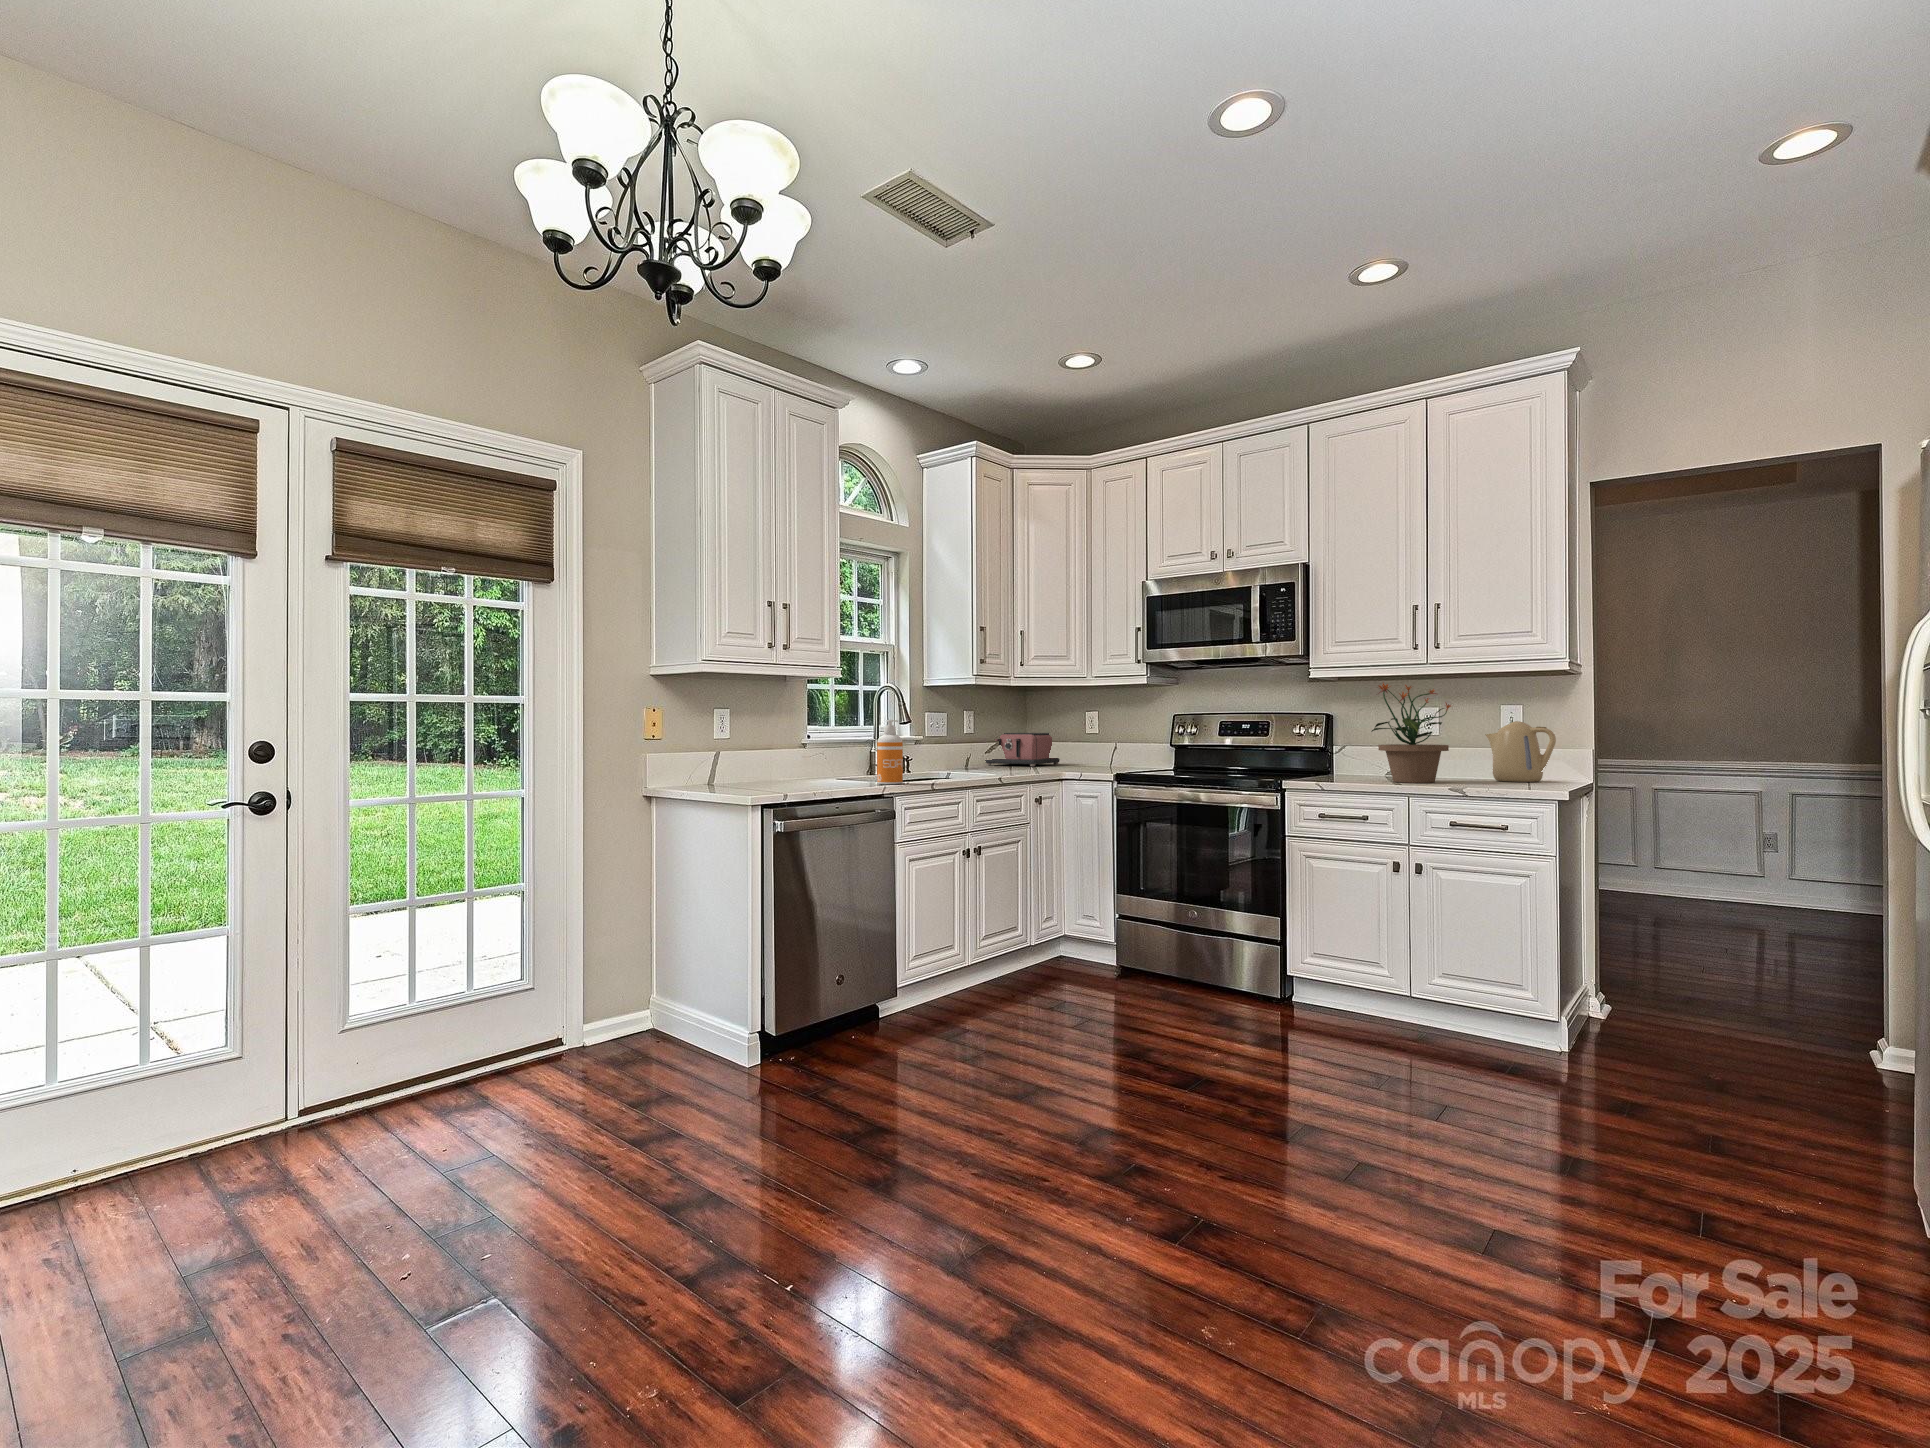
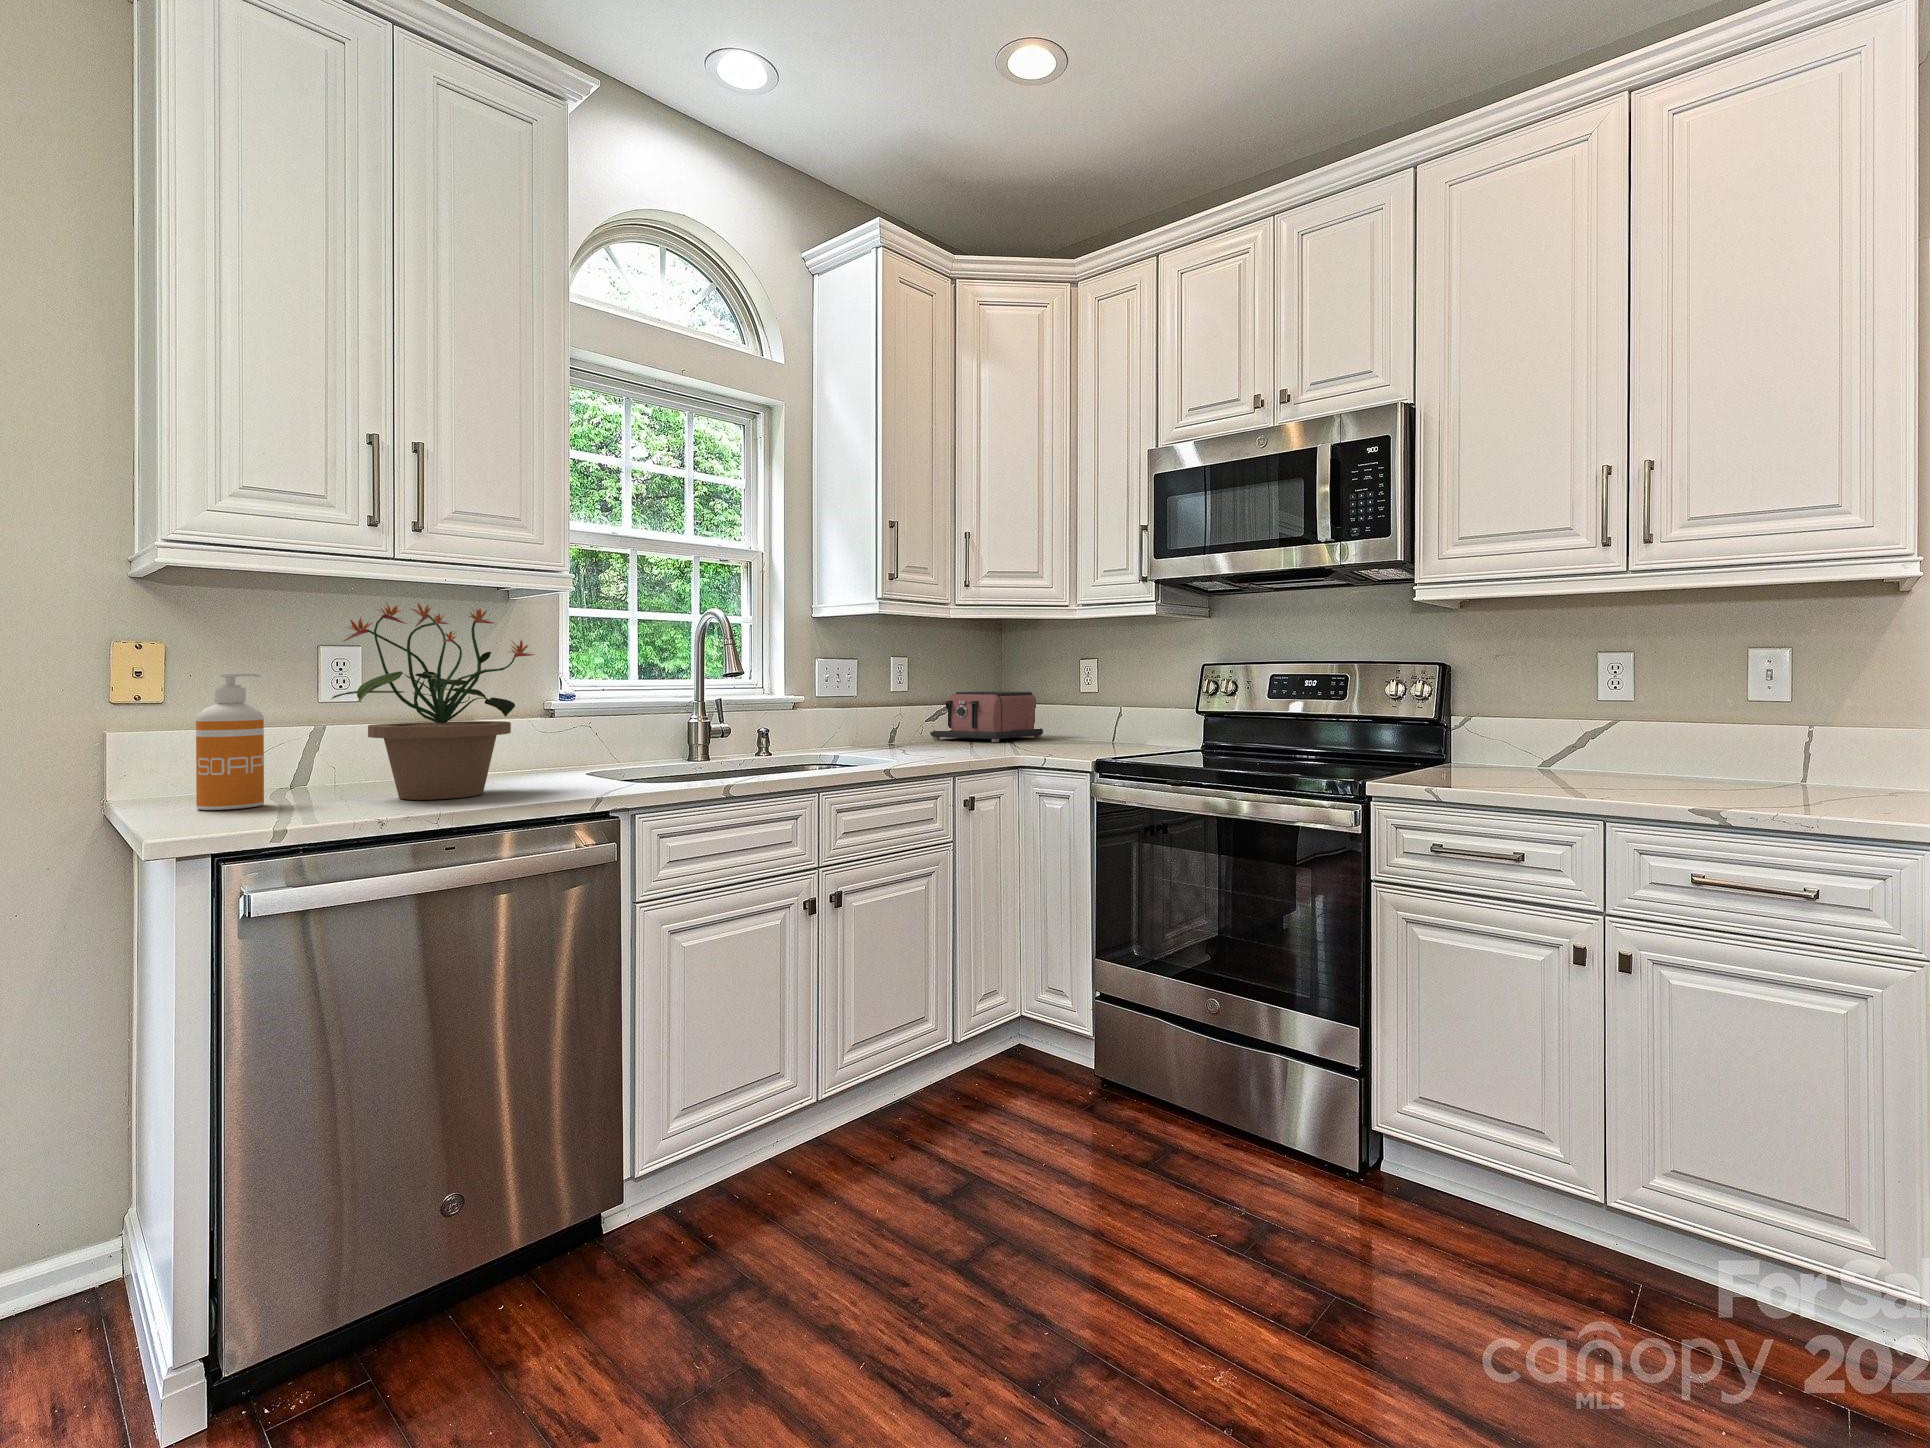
potted plant: present [1371,683,1451,783] -> present [332,602,535,800]
soap dispenser: present [877,720,903,784] -> present [196,673,264,810]
kettle: present [1485,721,1556,782] -> none [1731,677,1876,789]

